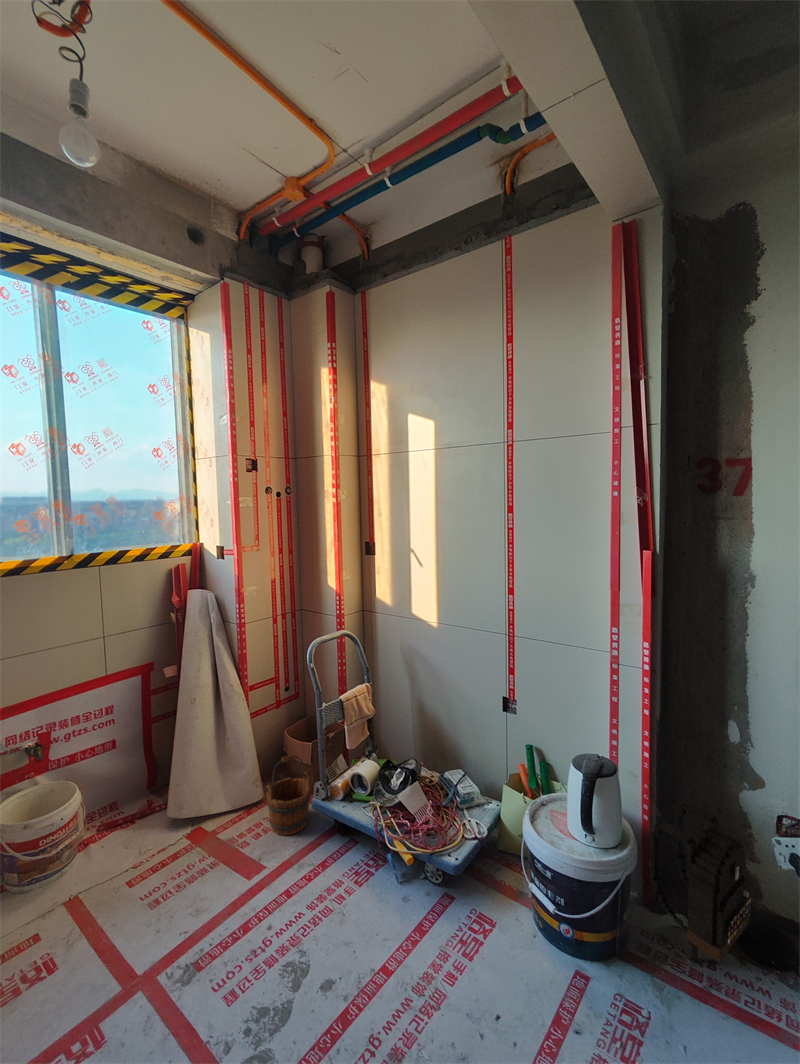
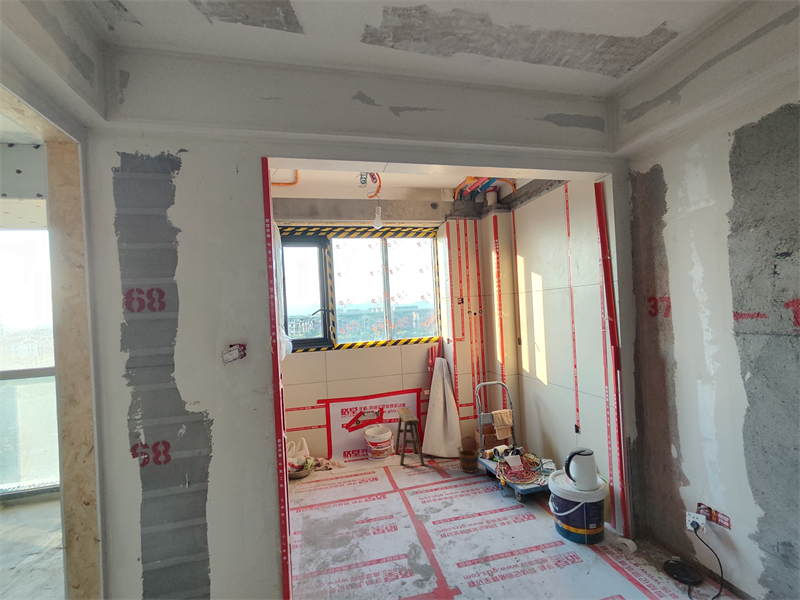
stool: none [87,715,182,877] -> present [395,407,424,465]
backpack: present [649,802,751,963] -> none [615,489,675,567]

